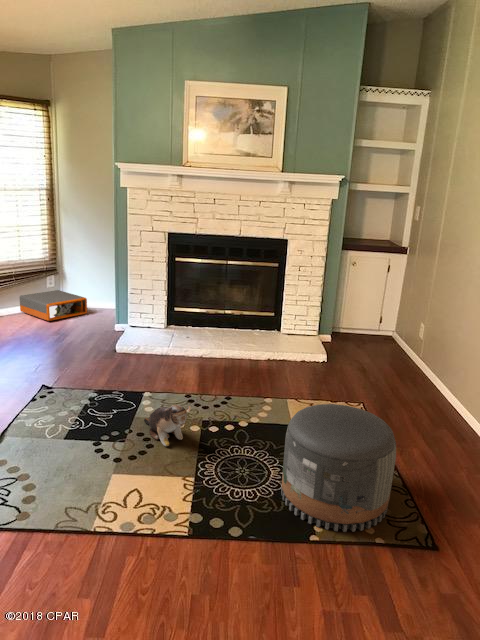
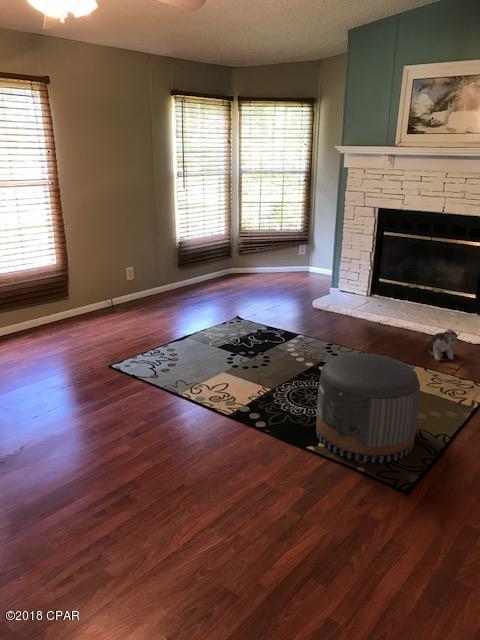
storage box: present [20,290,87,321] -> none [274,257,321,279]
plush toy: present [144,405,190,446] -> present [428,329,460,361]

